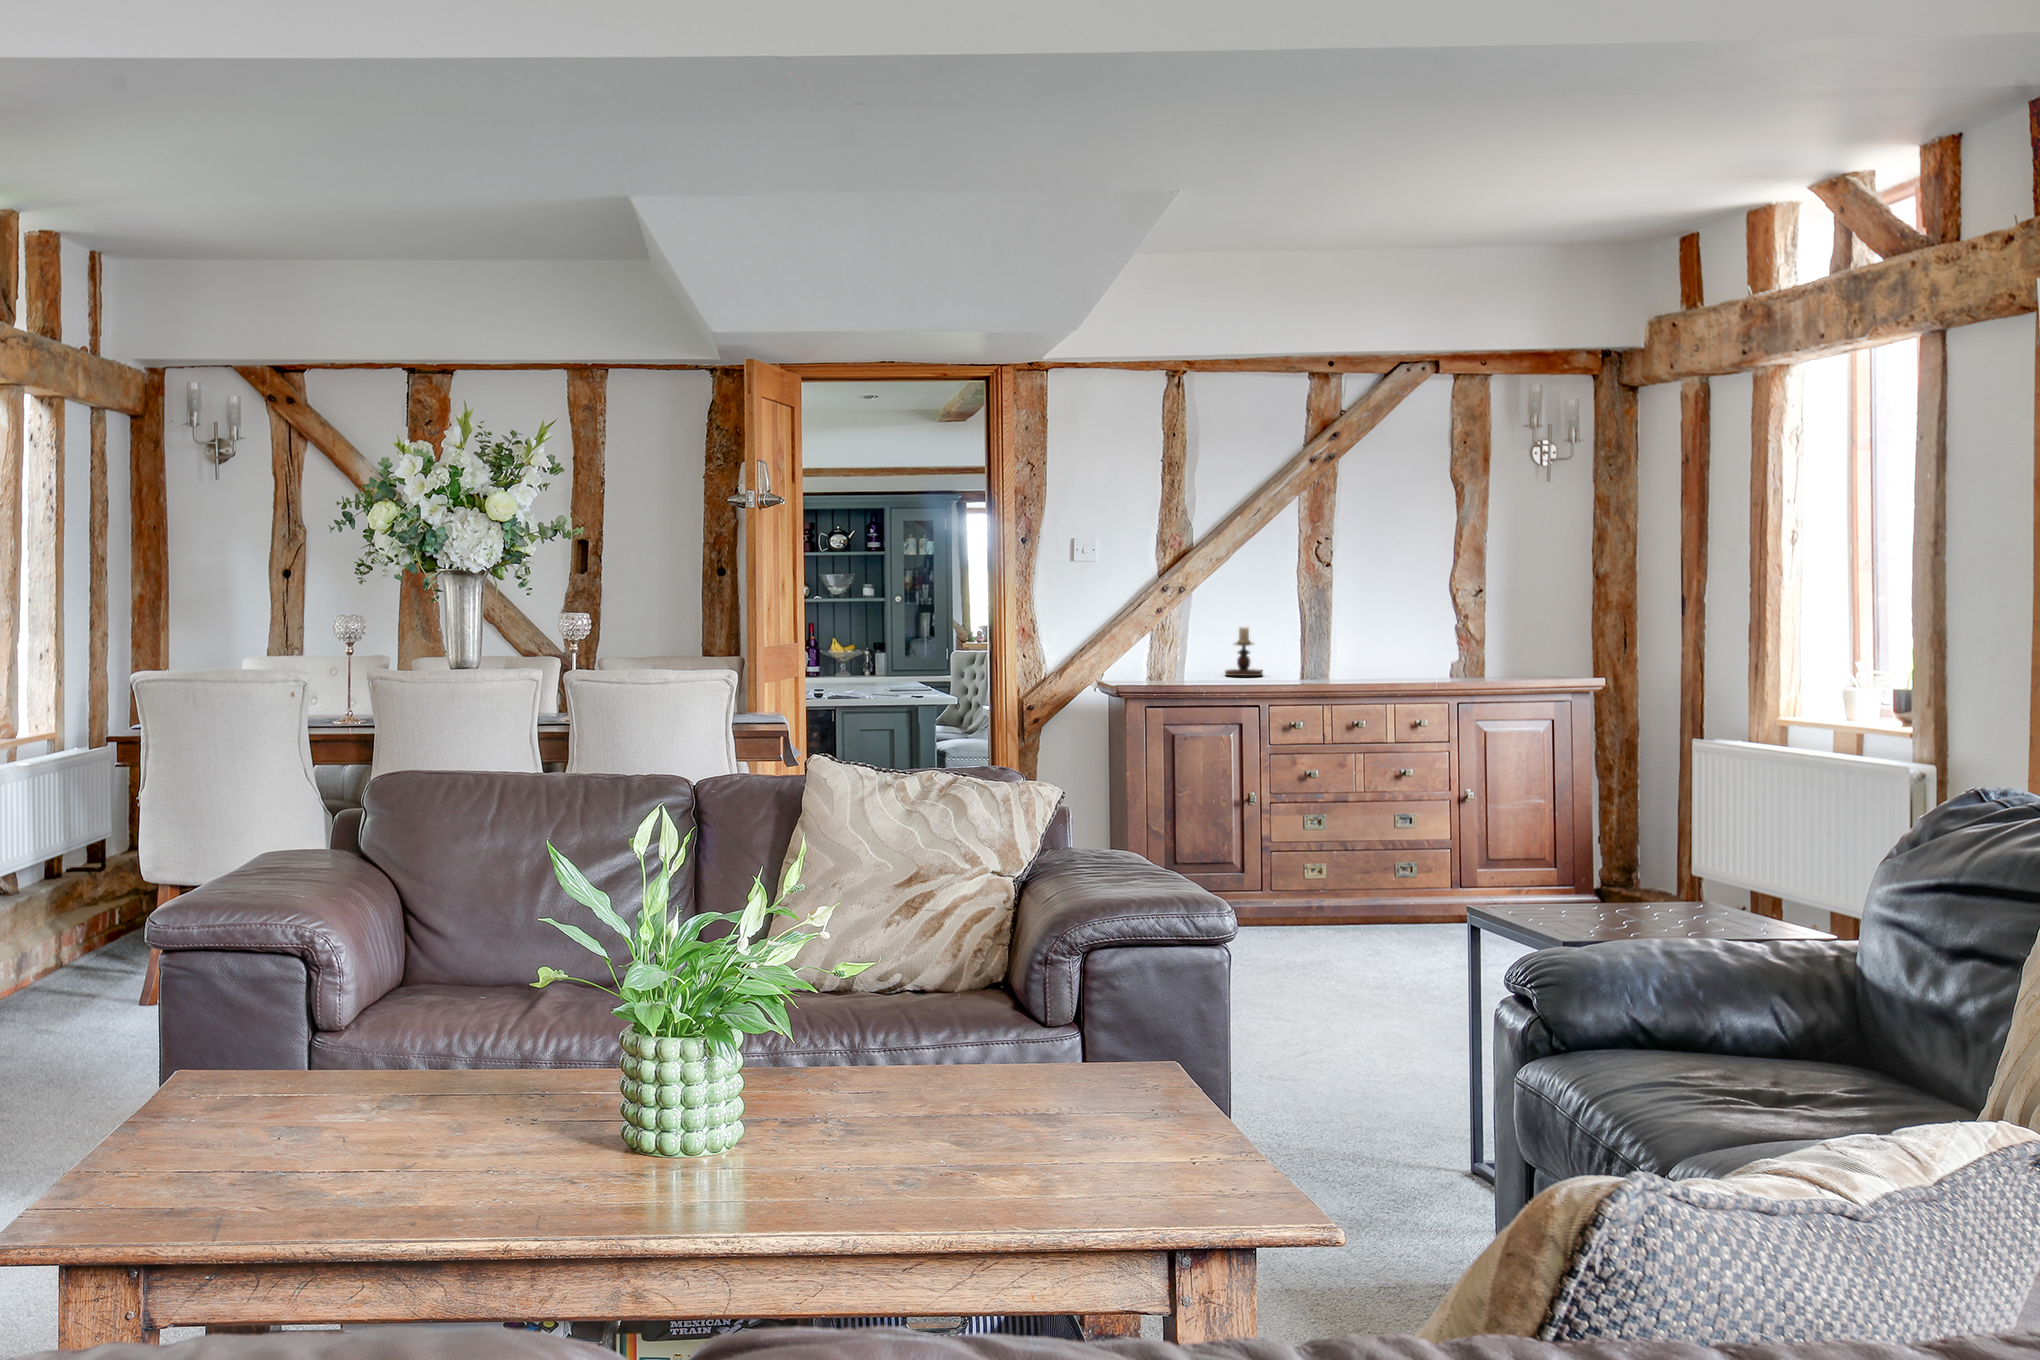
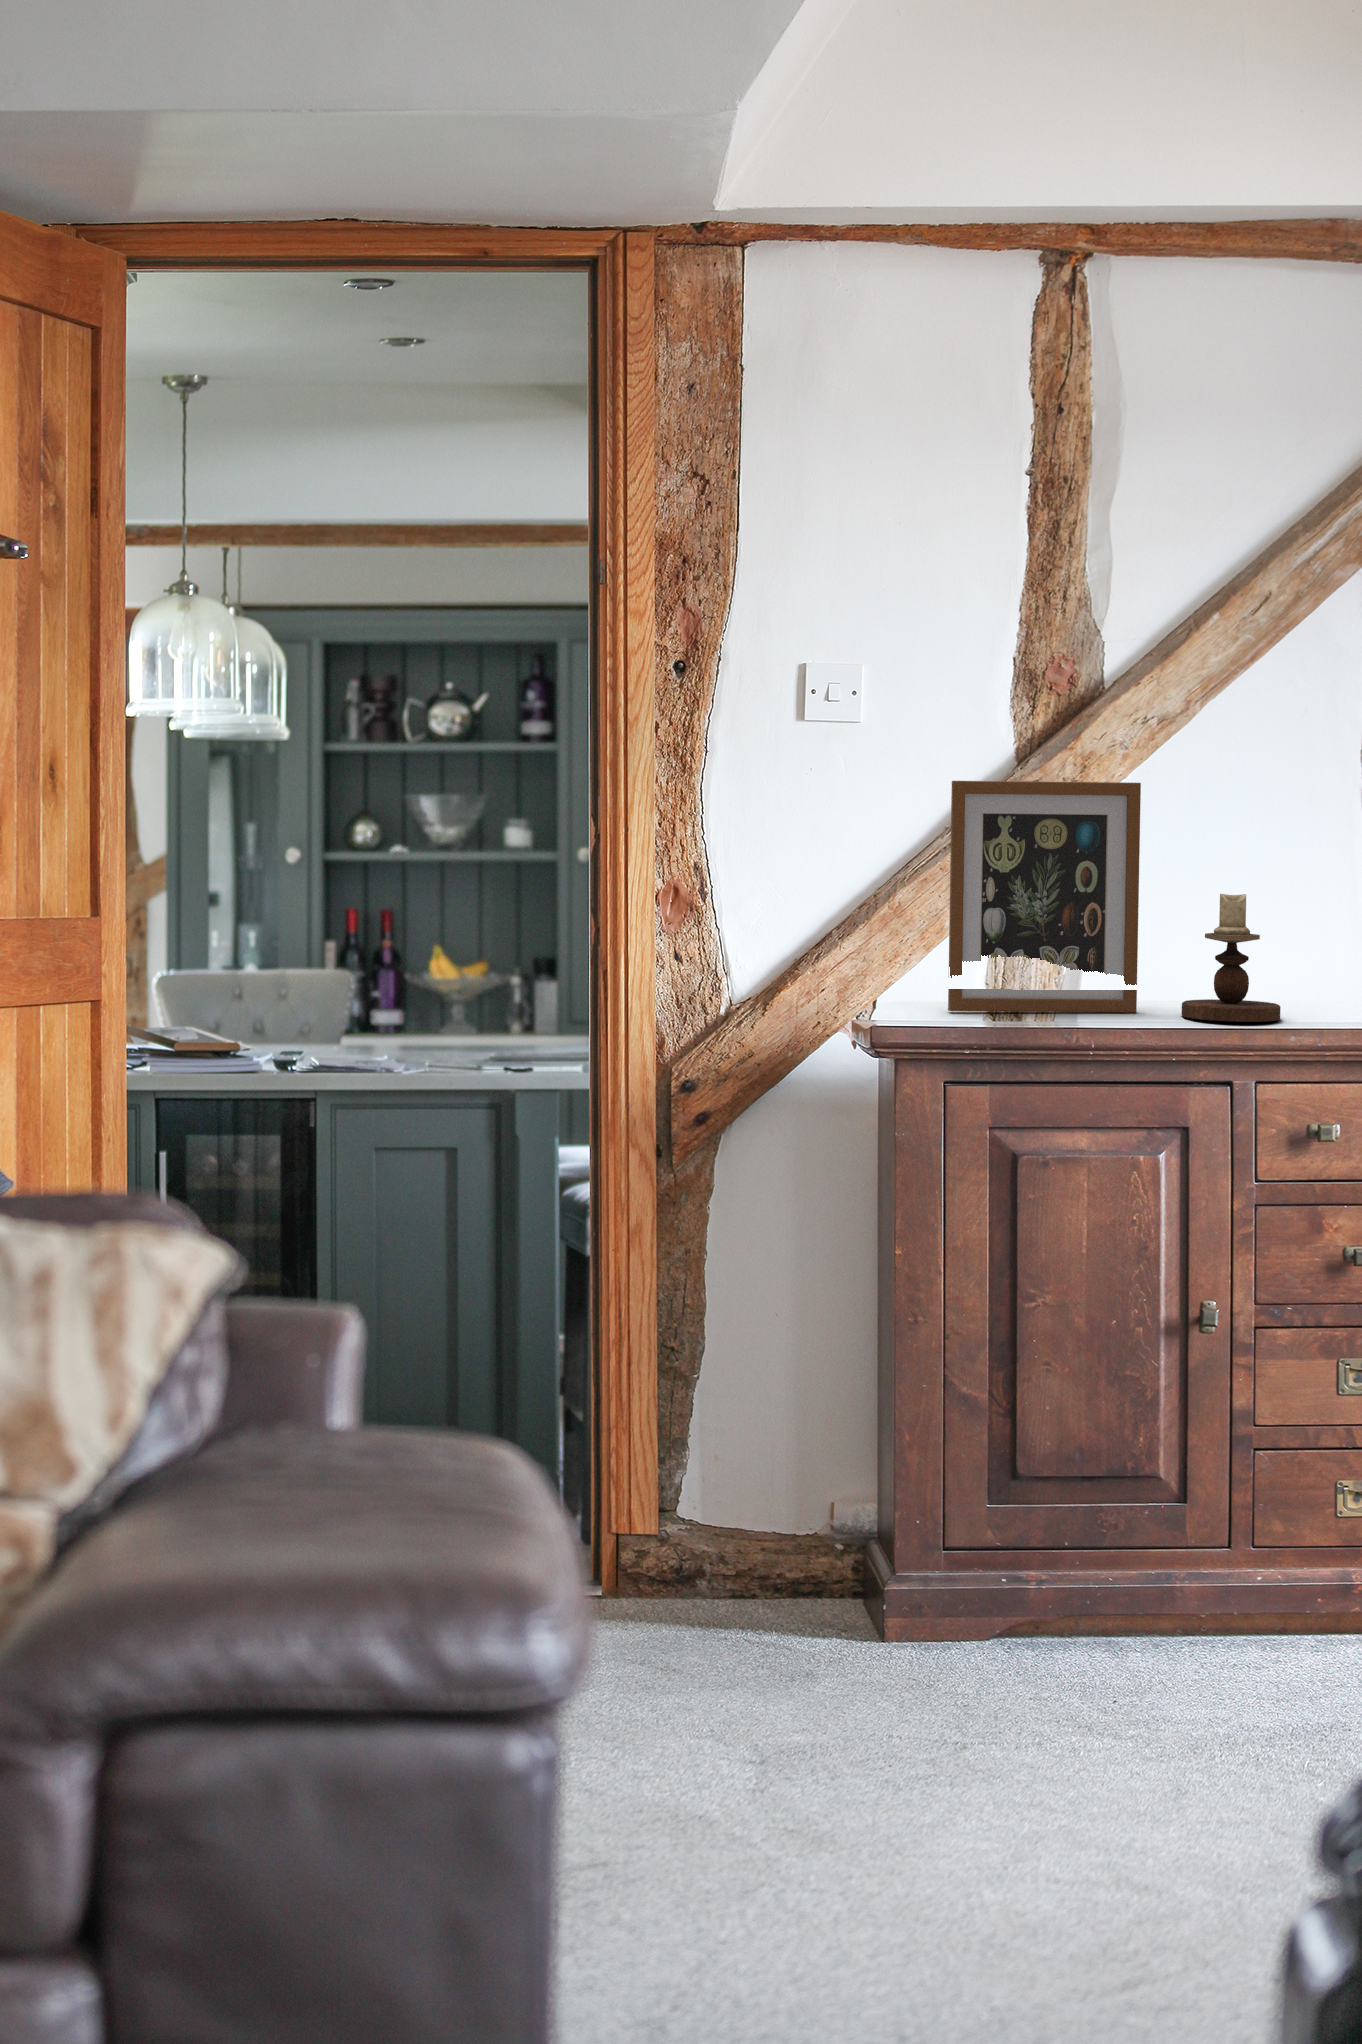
picture frame: none [1133,584,1208,676] -> present [948,781,1141,1013]

